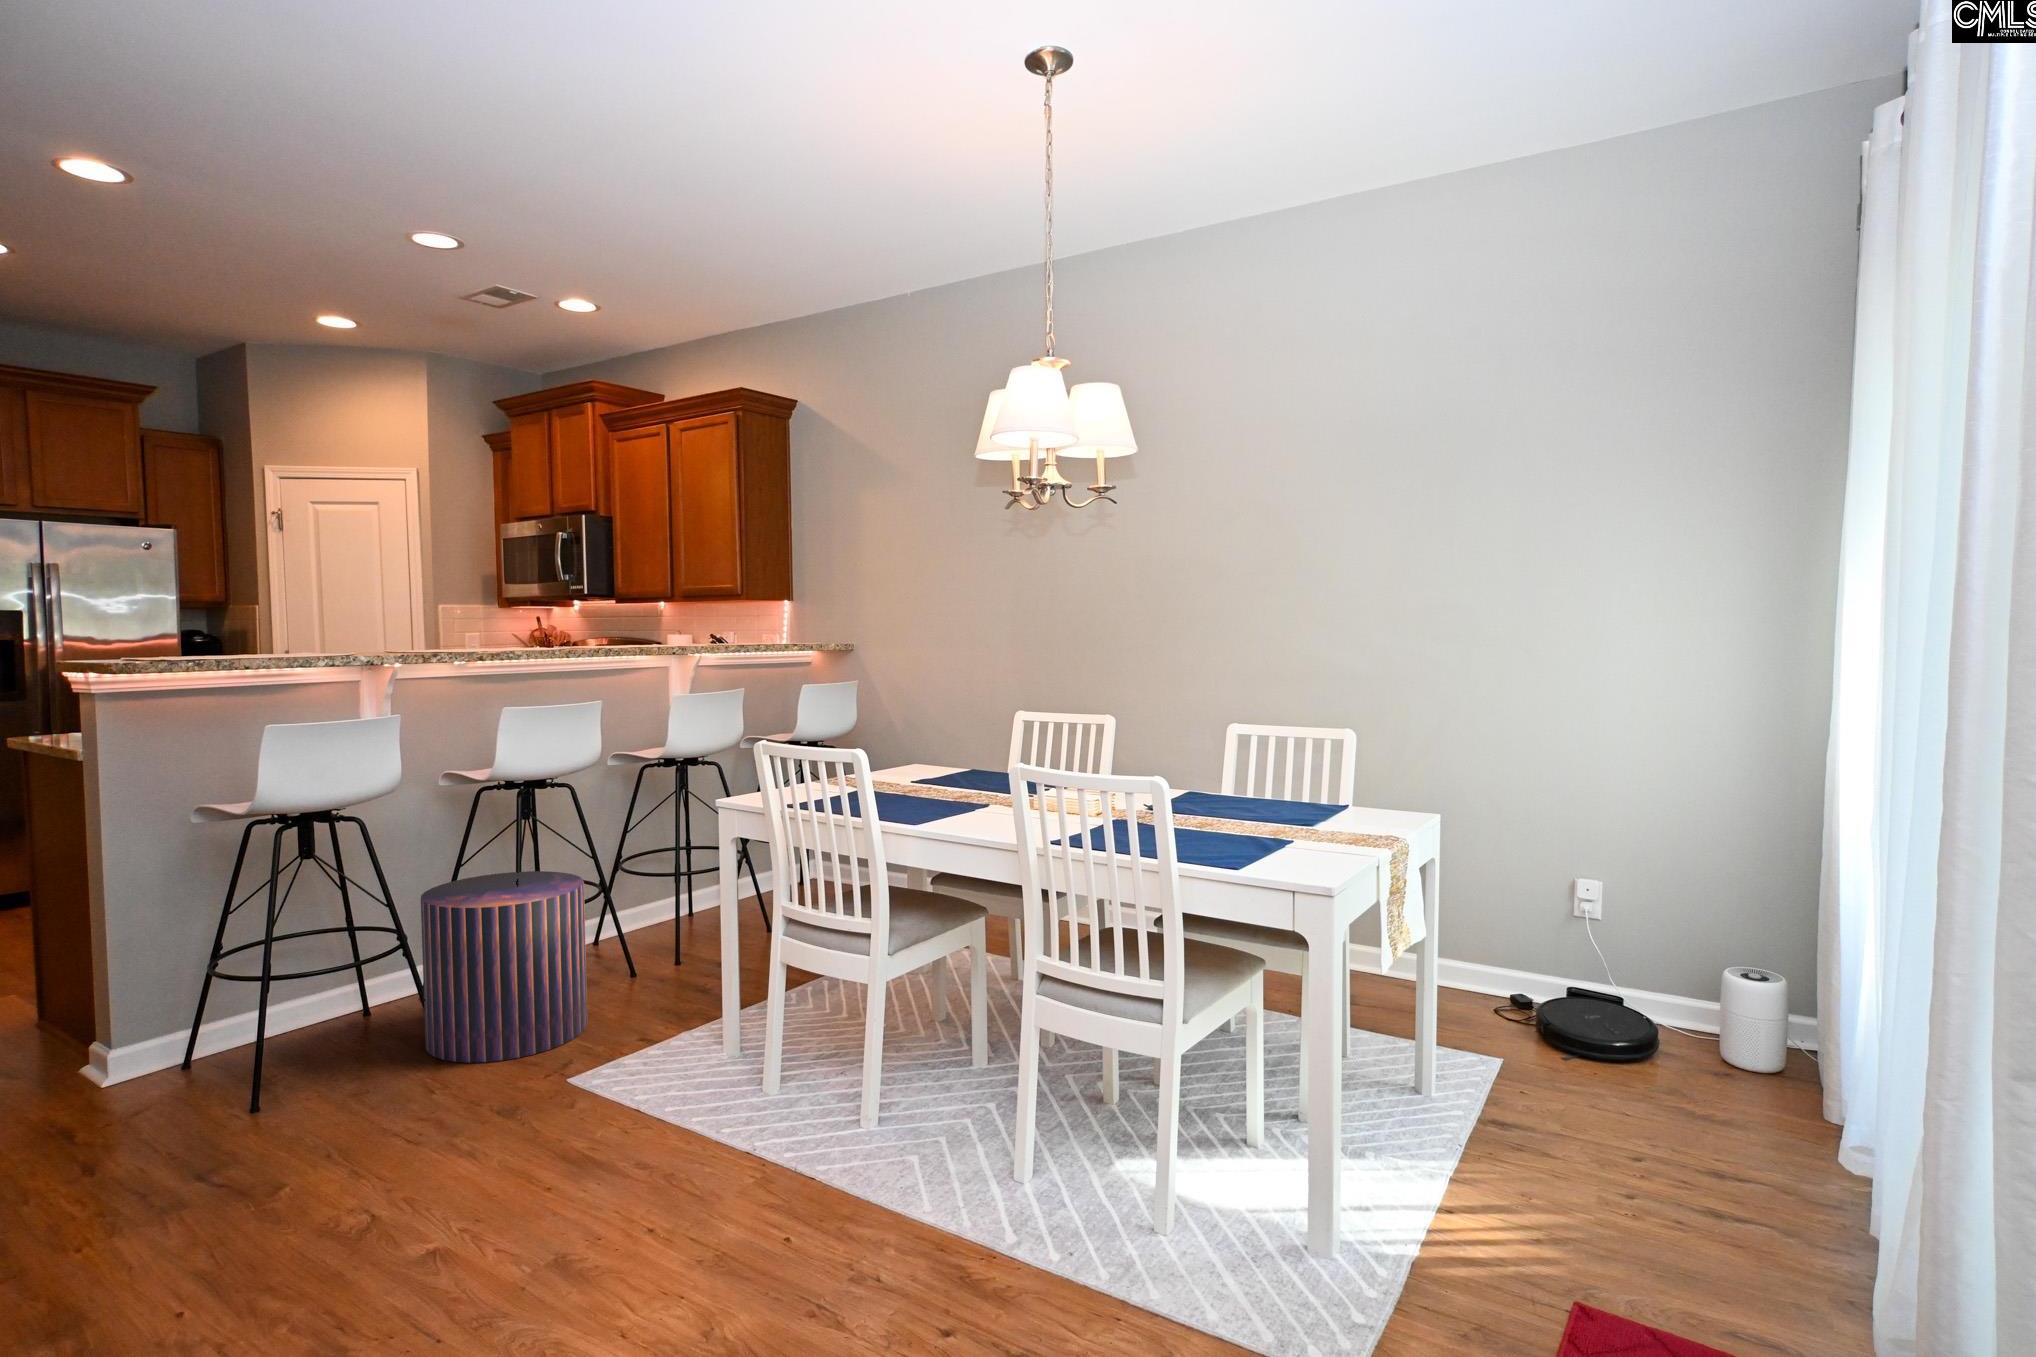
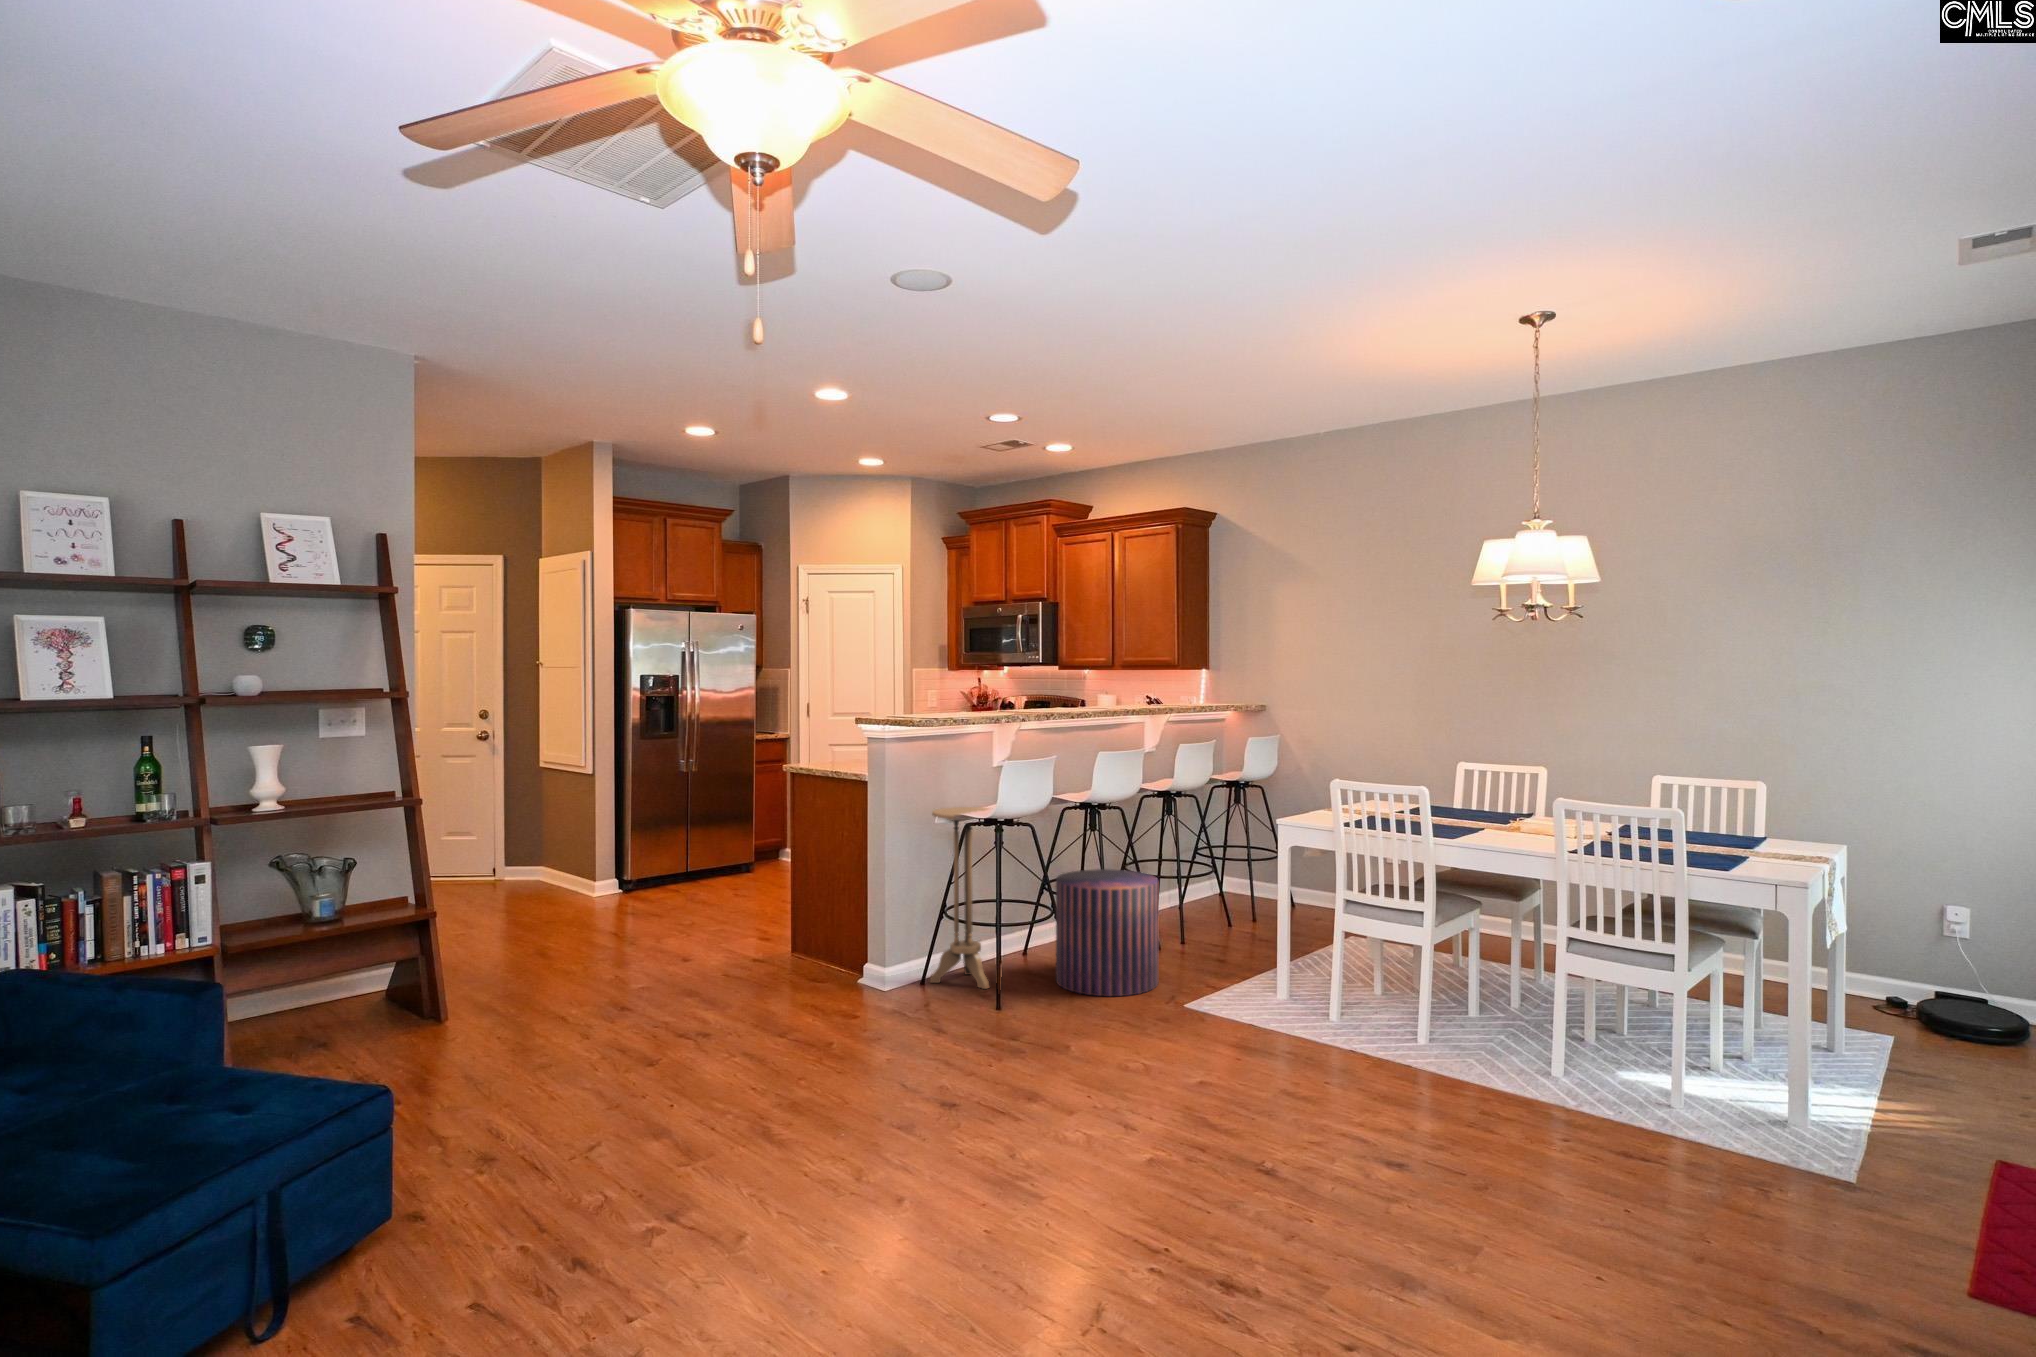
side table: none [213,790,333,1061] -> present [930,807,989,989]

